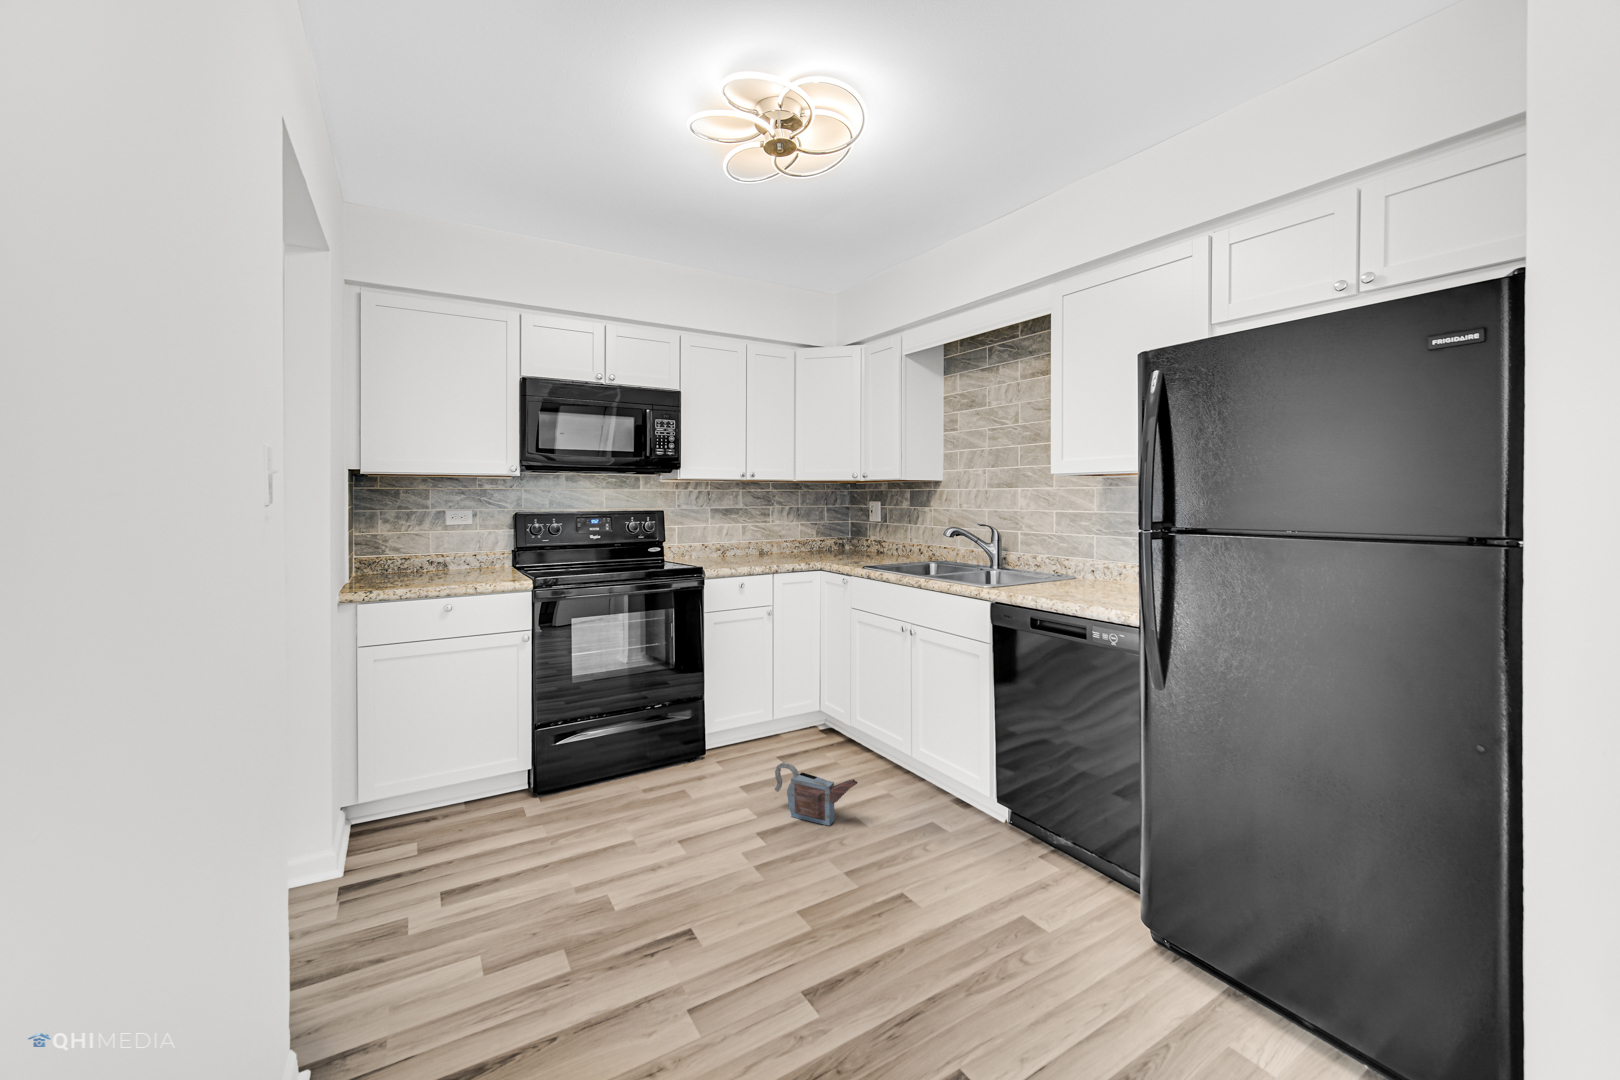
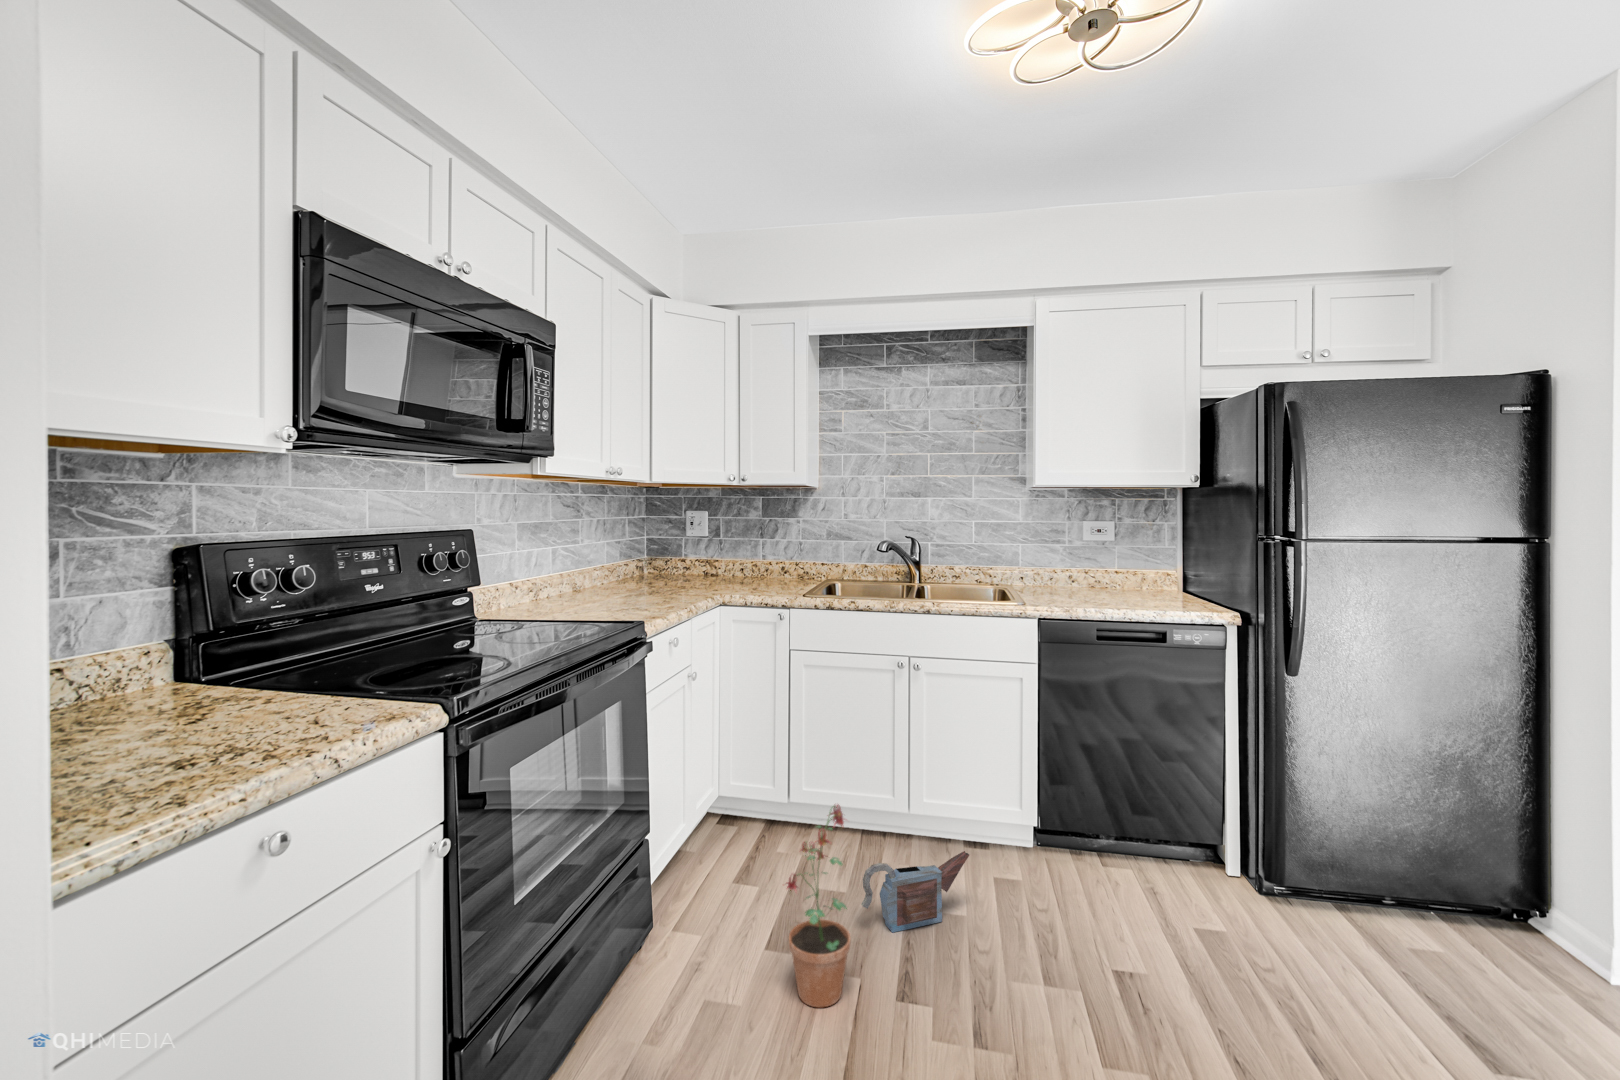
potted plant: none [673,701,731,826] -> present [787,805,850,1007]

